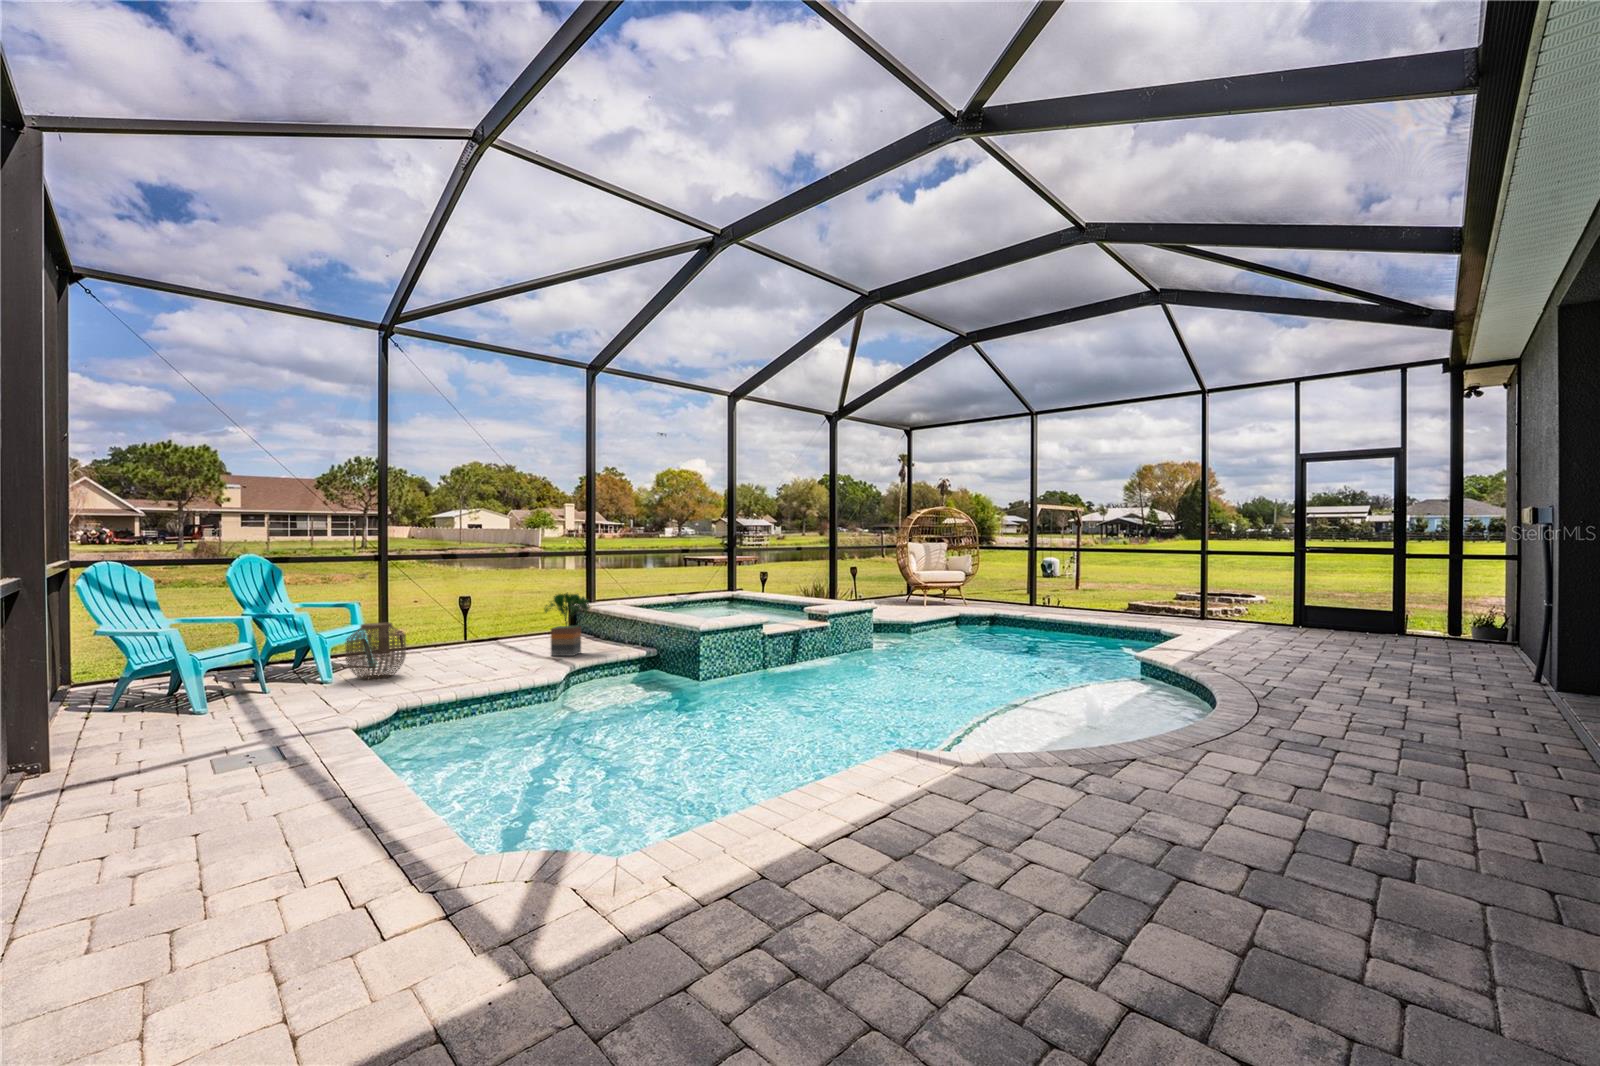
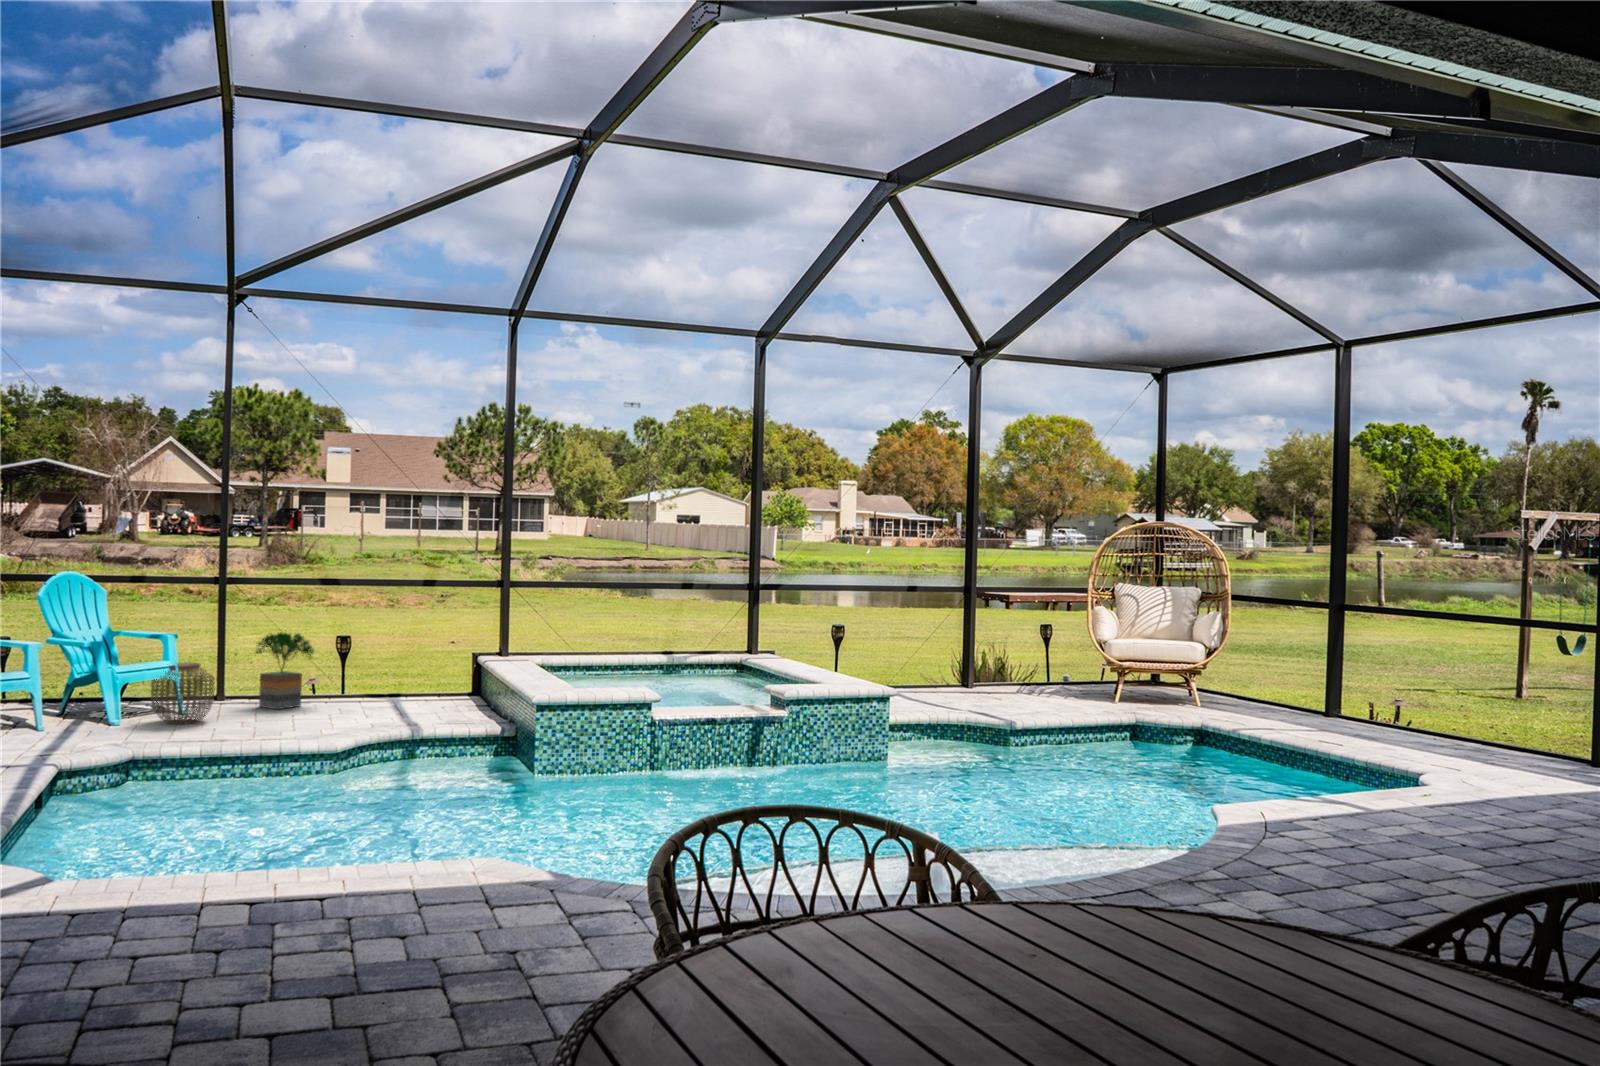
potted tree: present [544,593,590,656] -> present [256,633,315,709]

